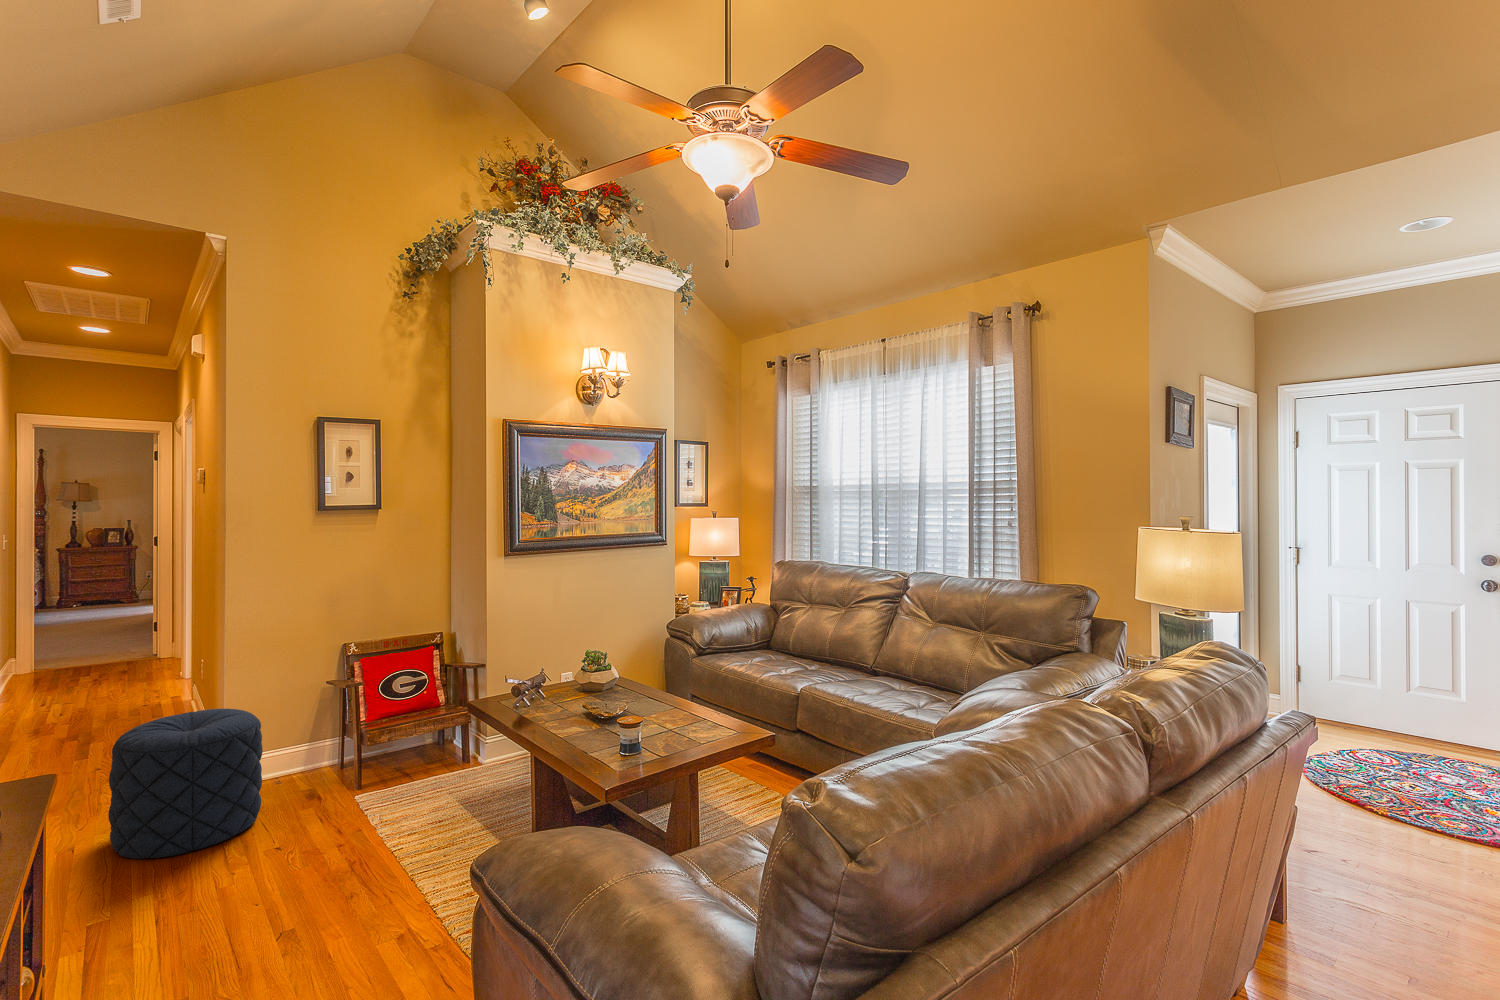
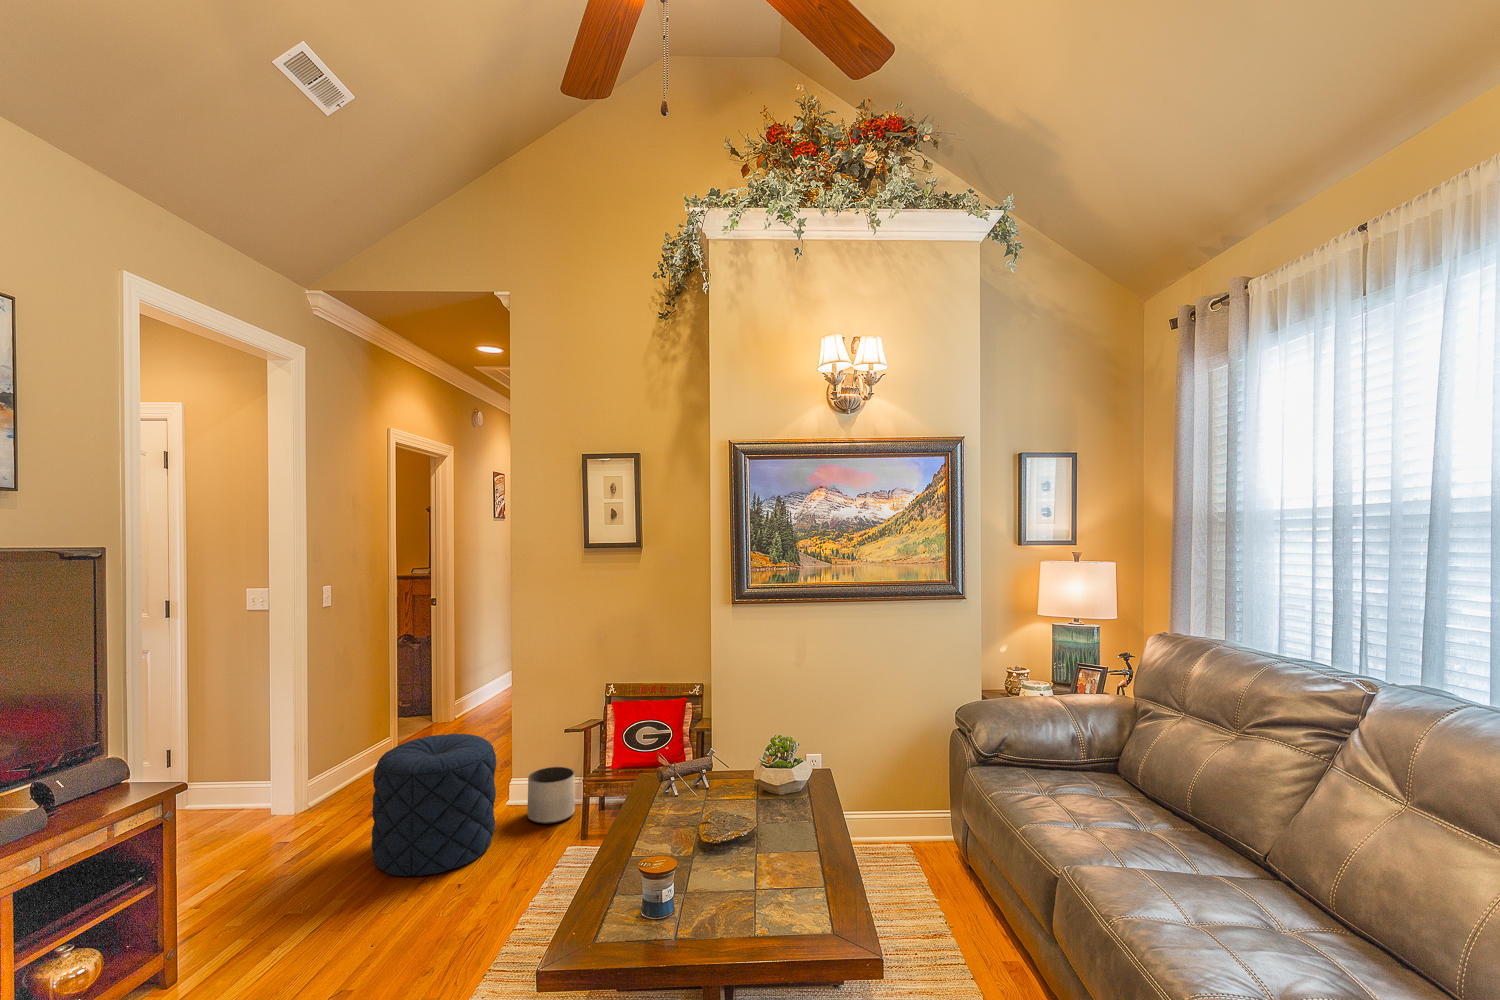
planter: none [268,732,322,787] -> present [527,767,575,824]

